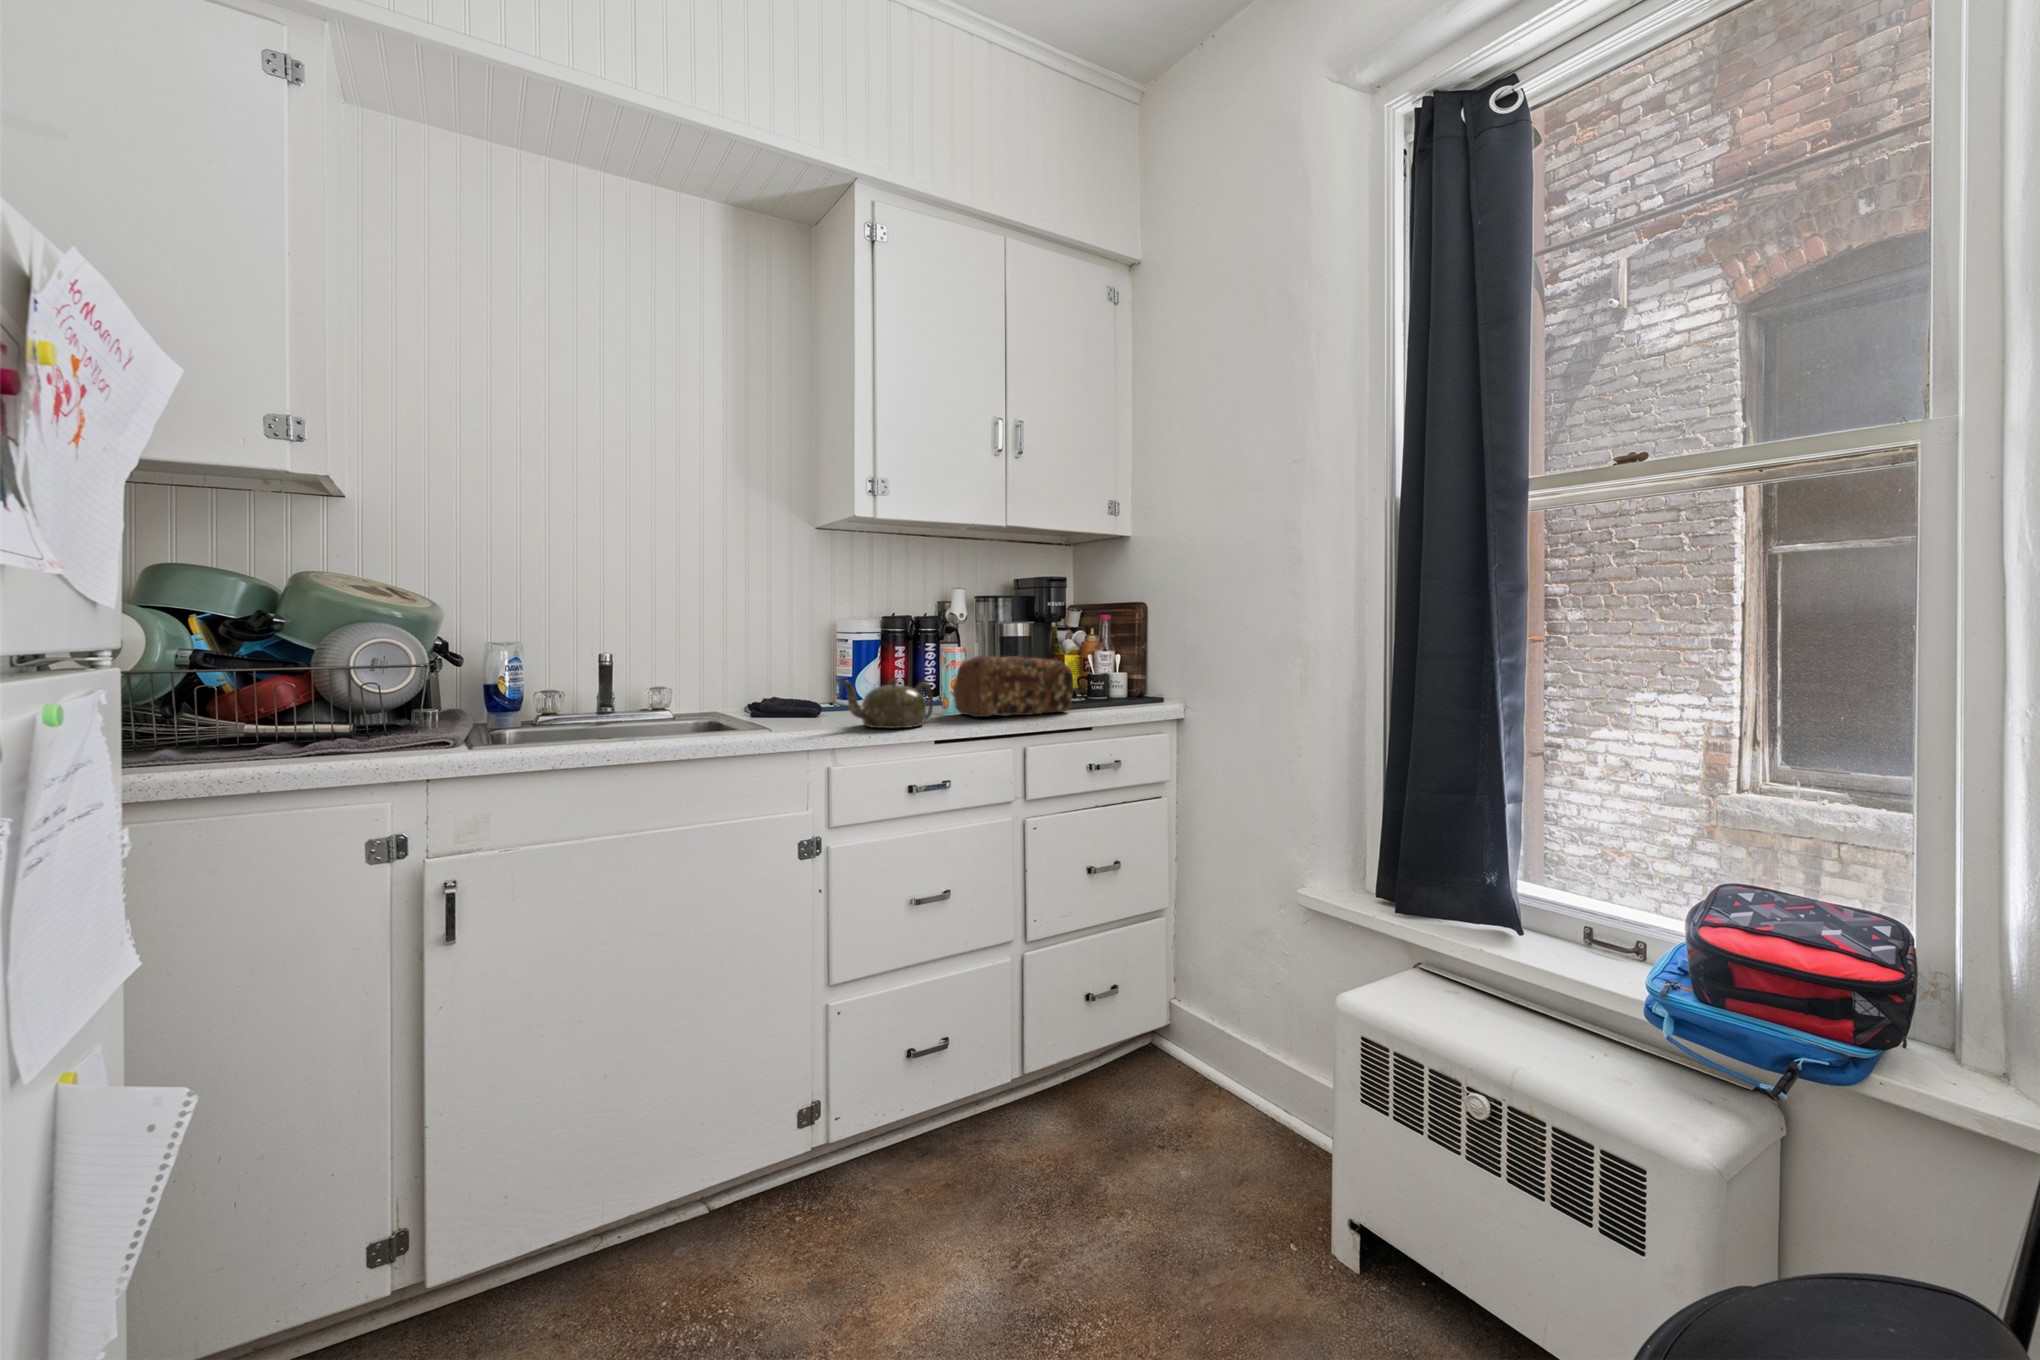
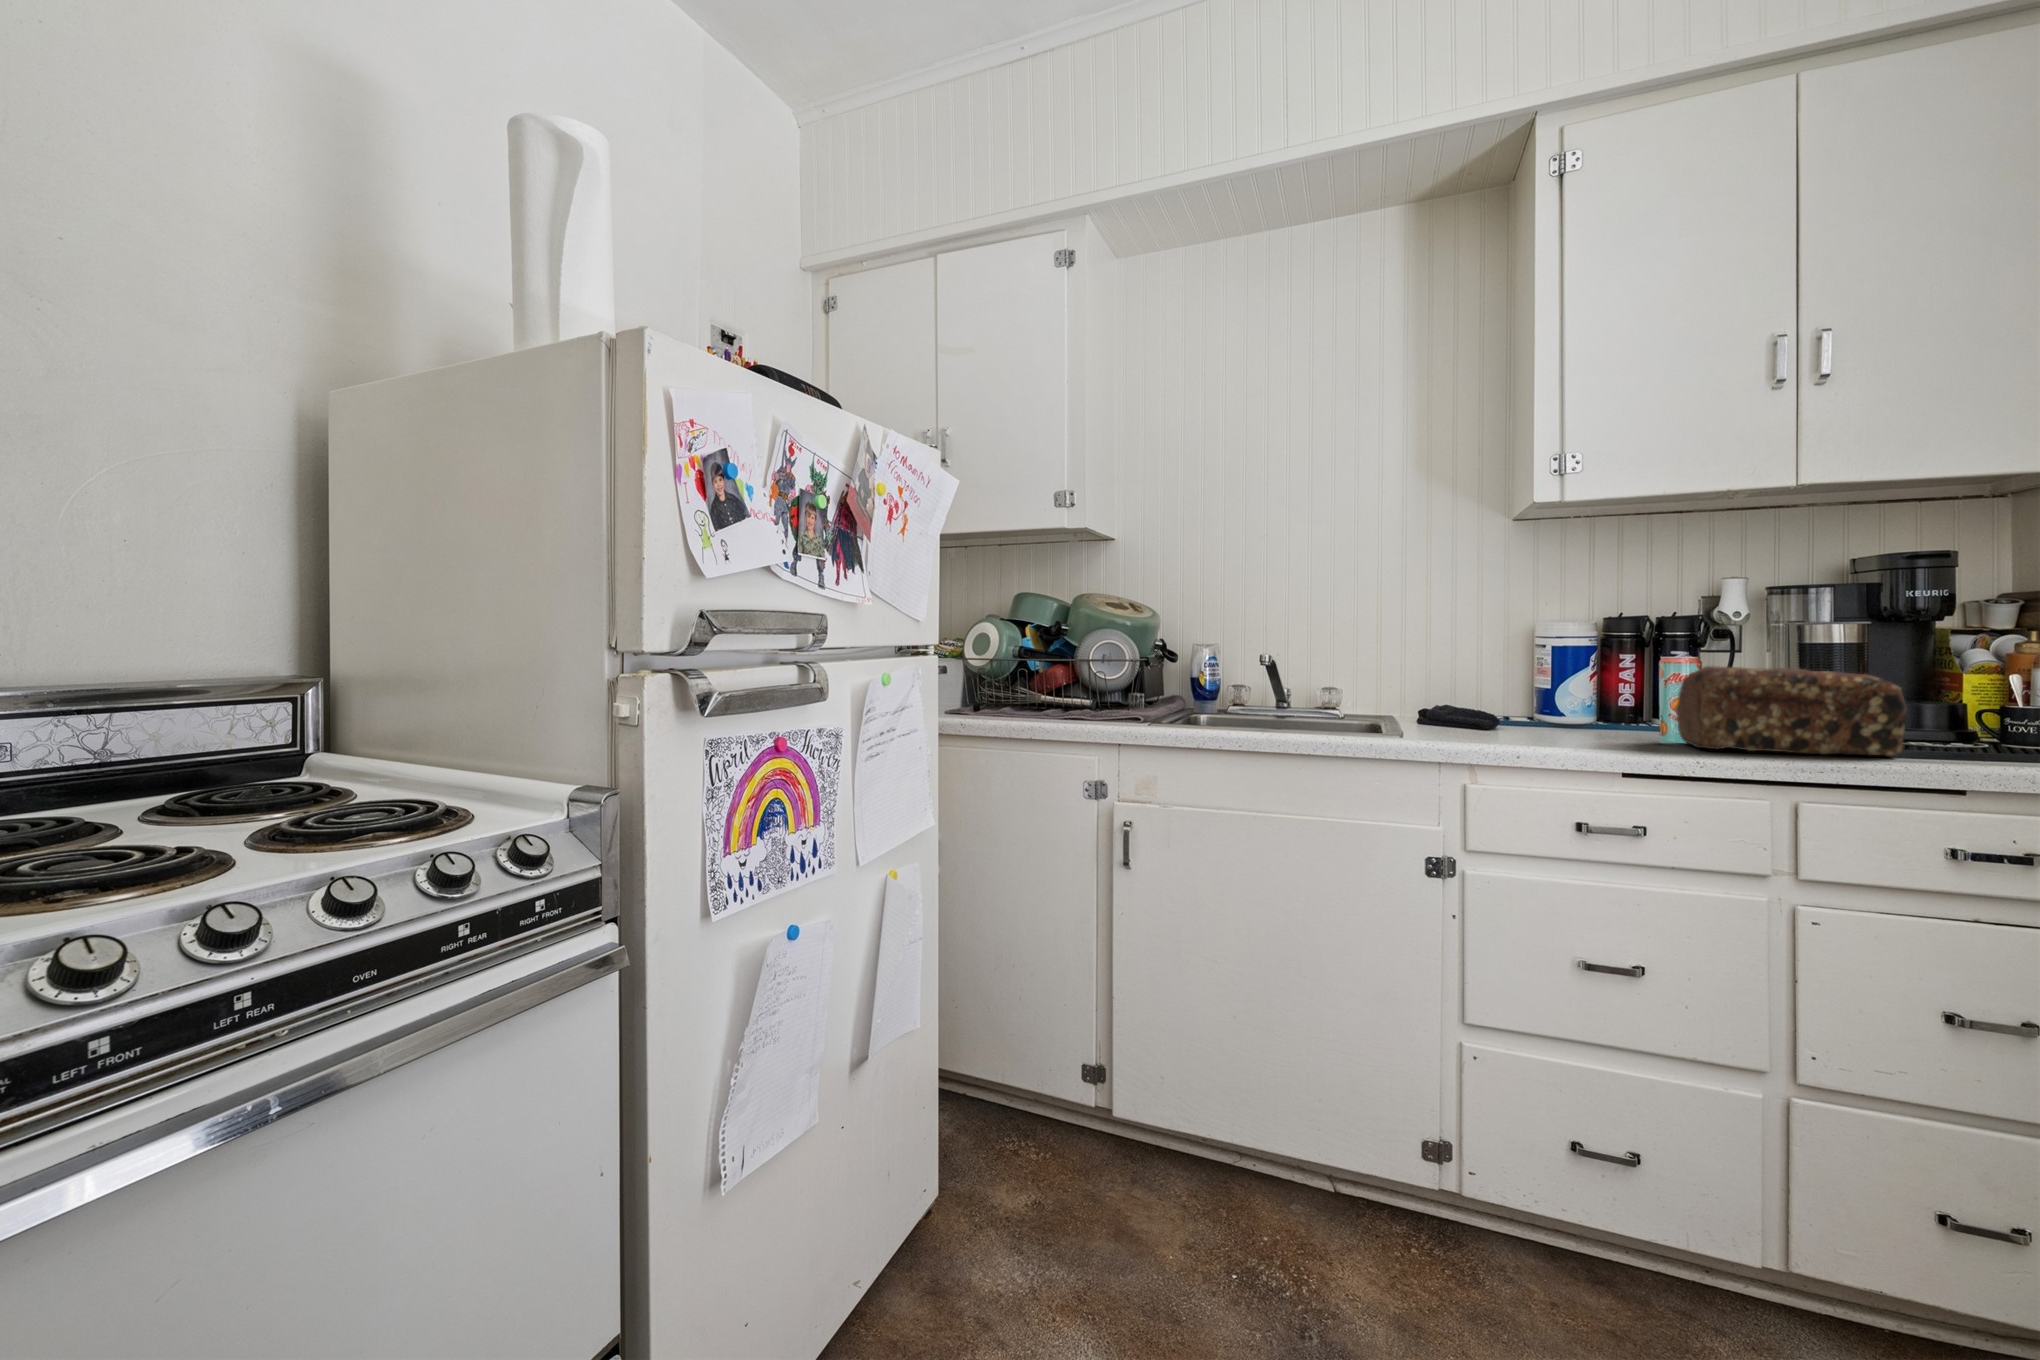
teapot: present [841,679,933,728] -> none [1480,688,1625,750]

